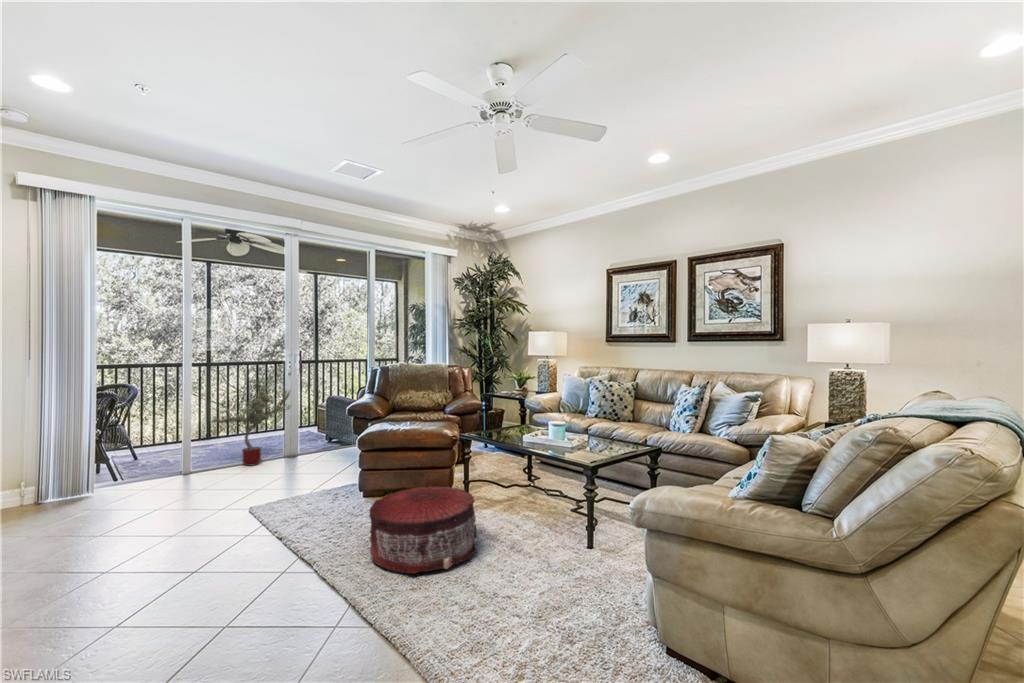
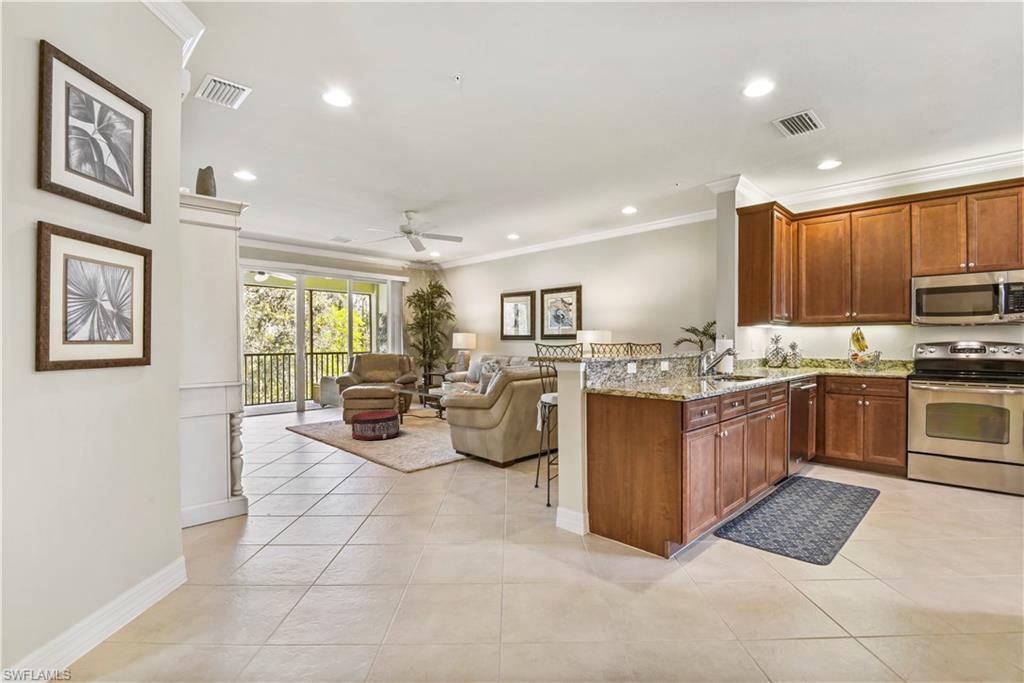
potted tree: present [213,380,290,466] -> none [258,364,304,414]

